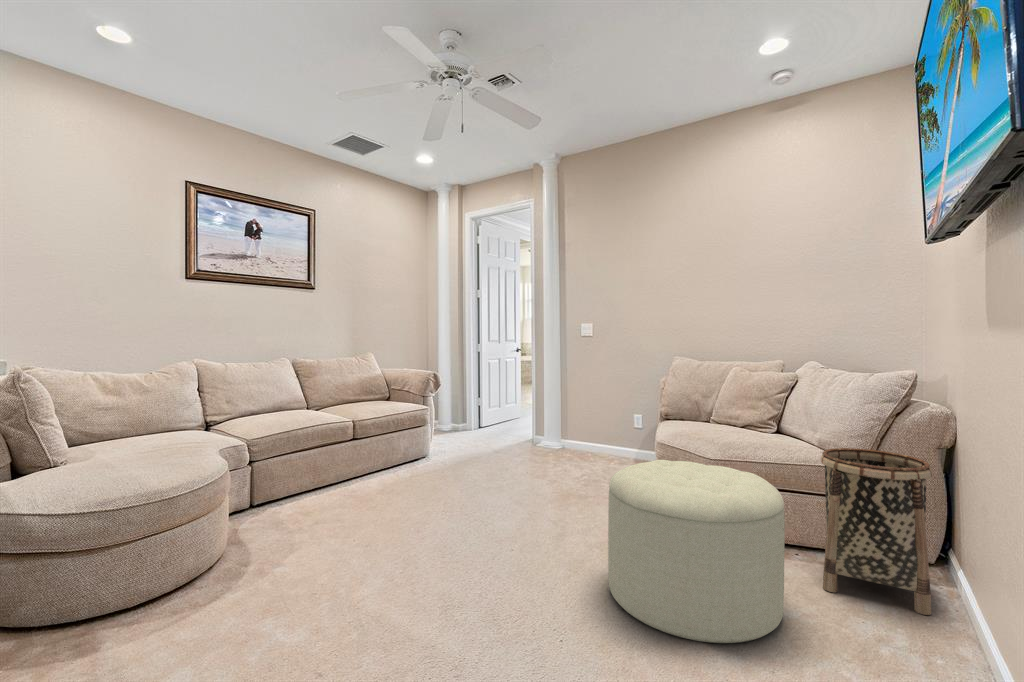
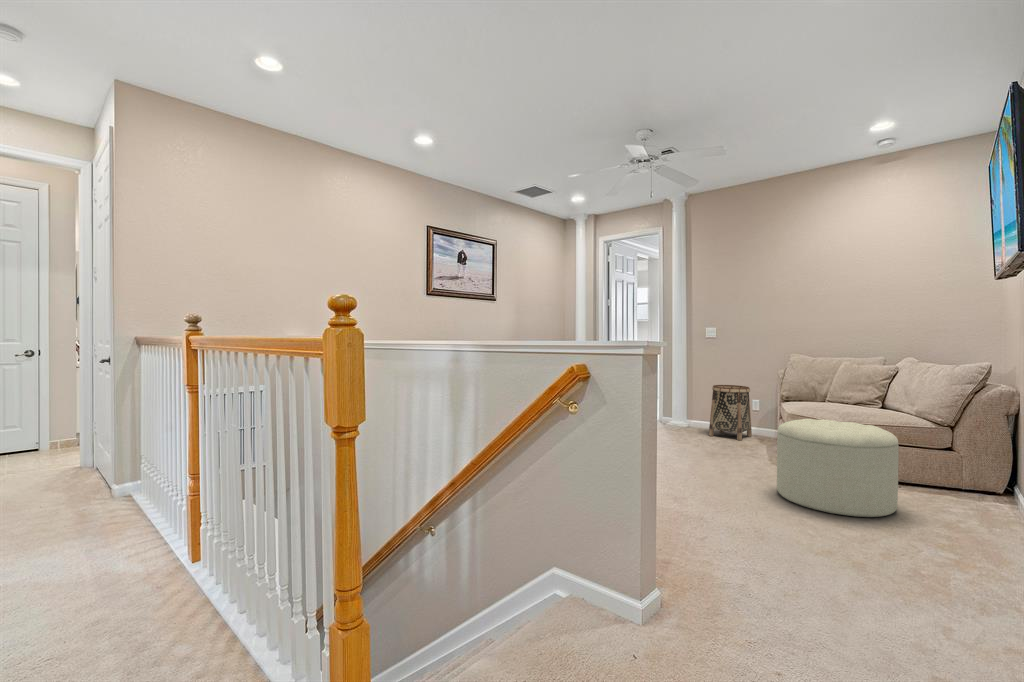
basket: present [820,448,932,615] -> present [709,385,752,440]

